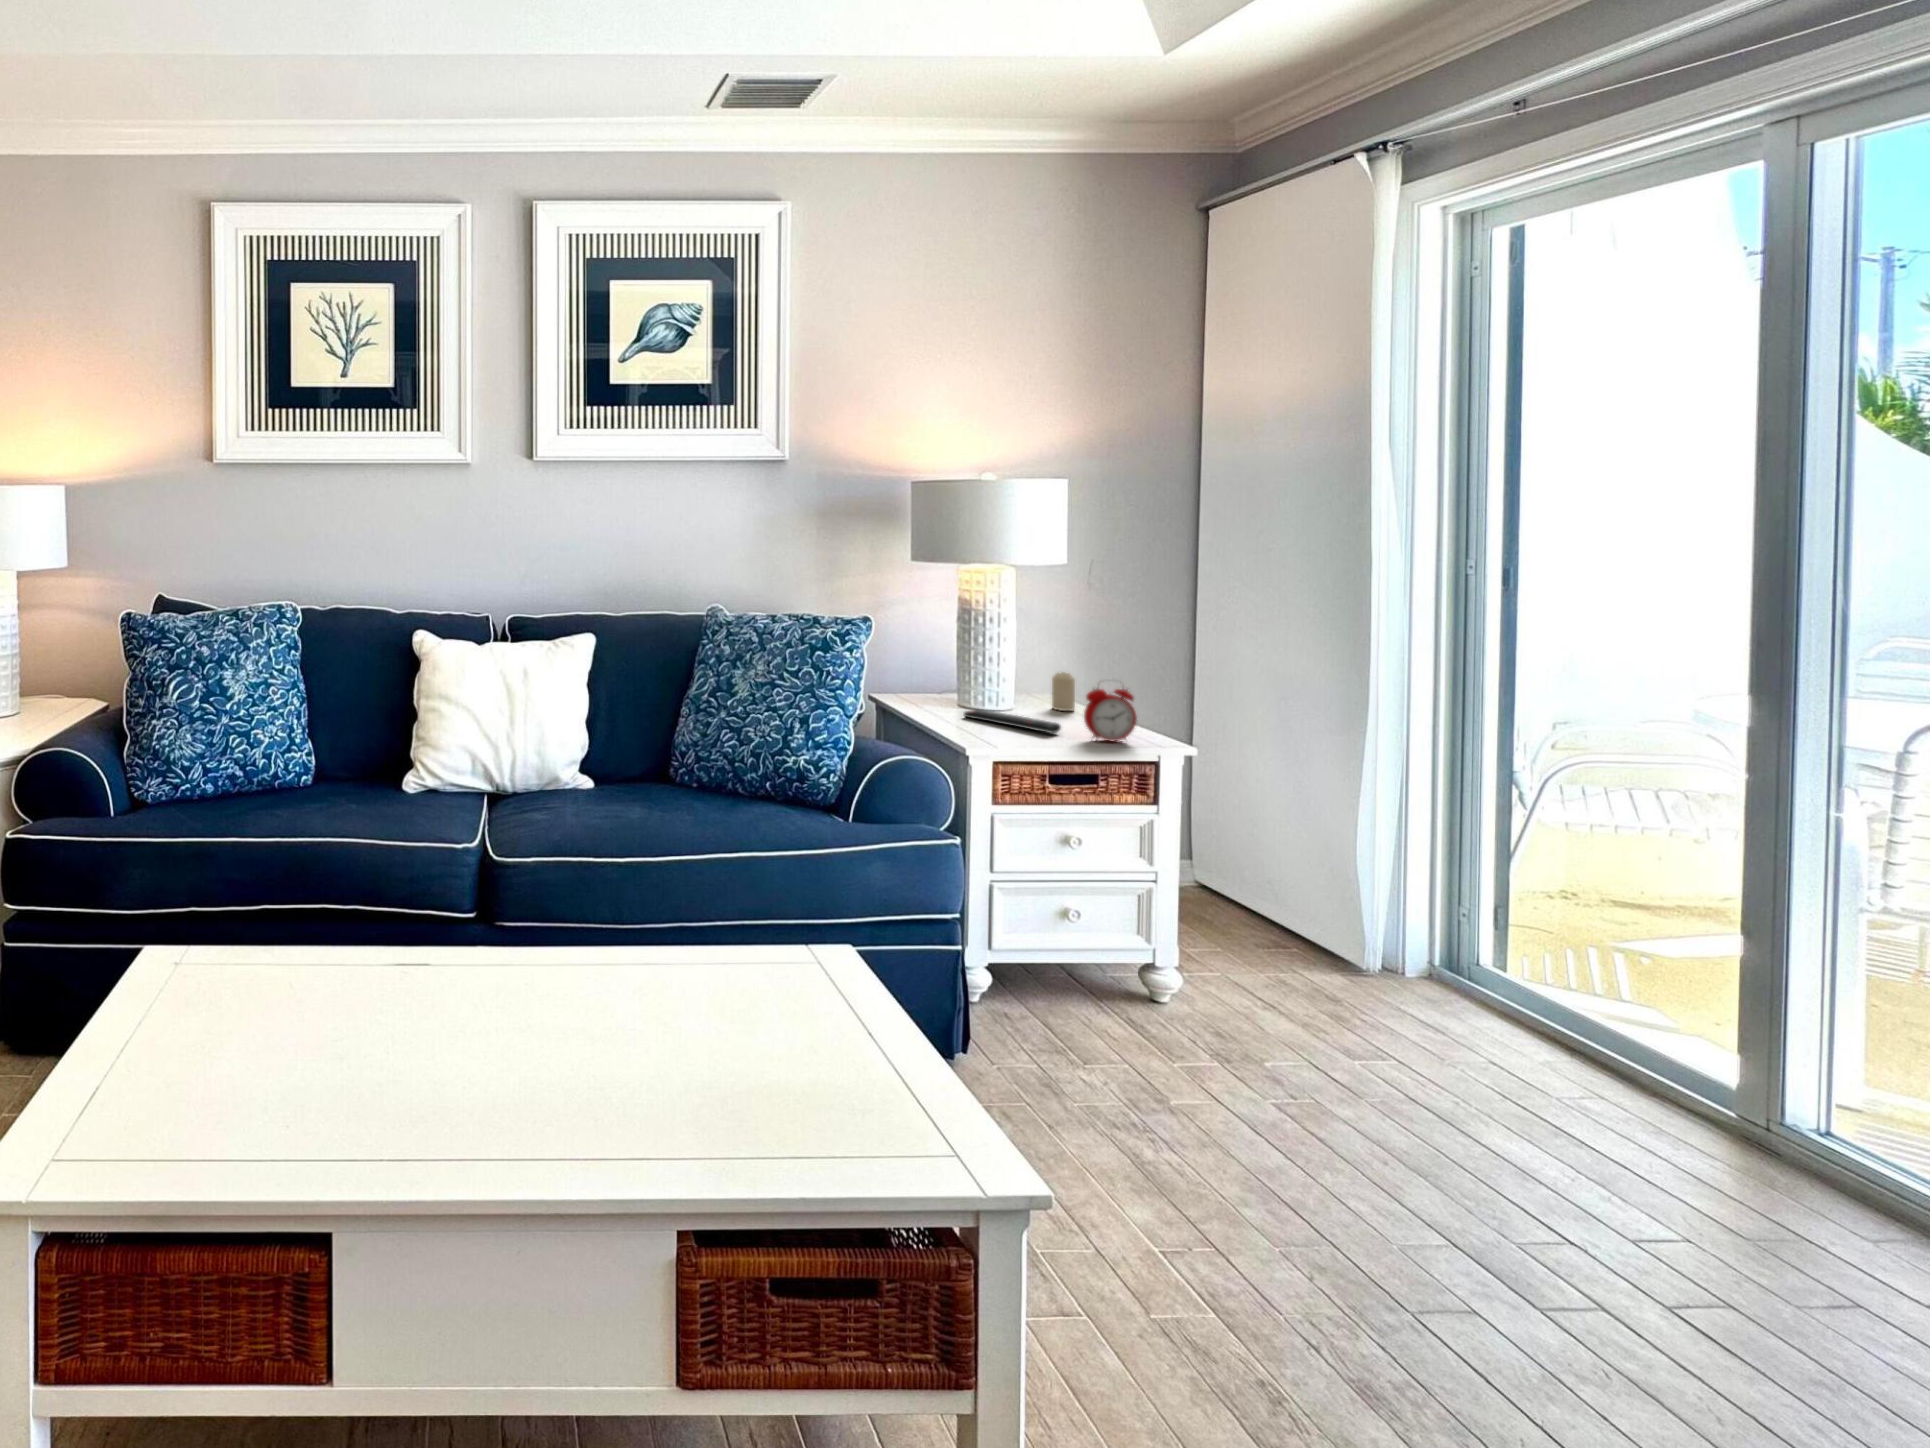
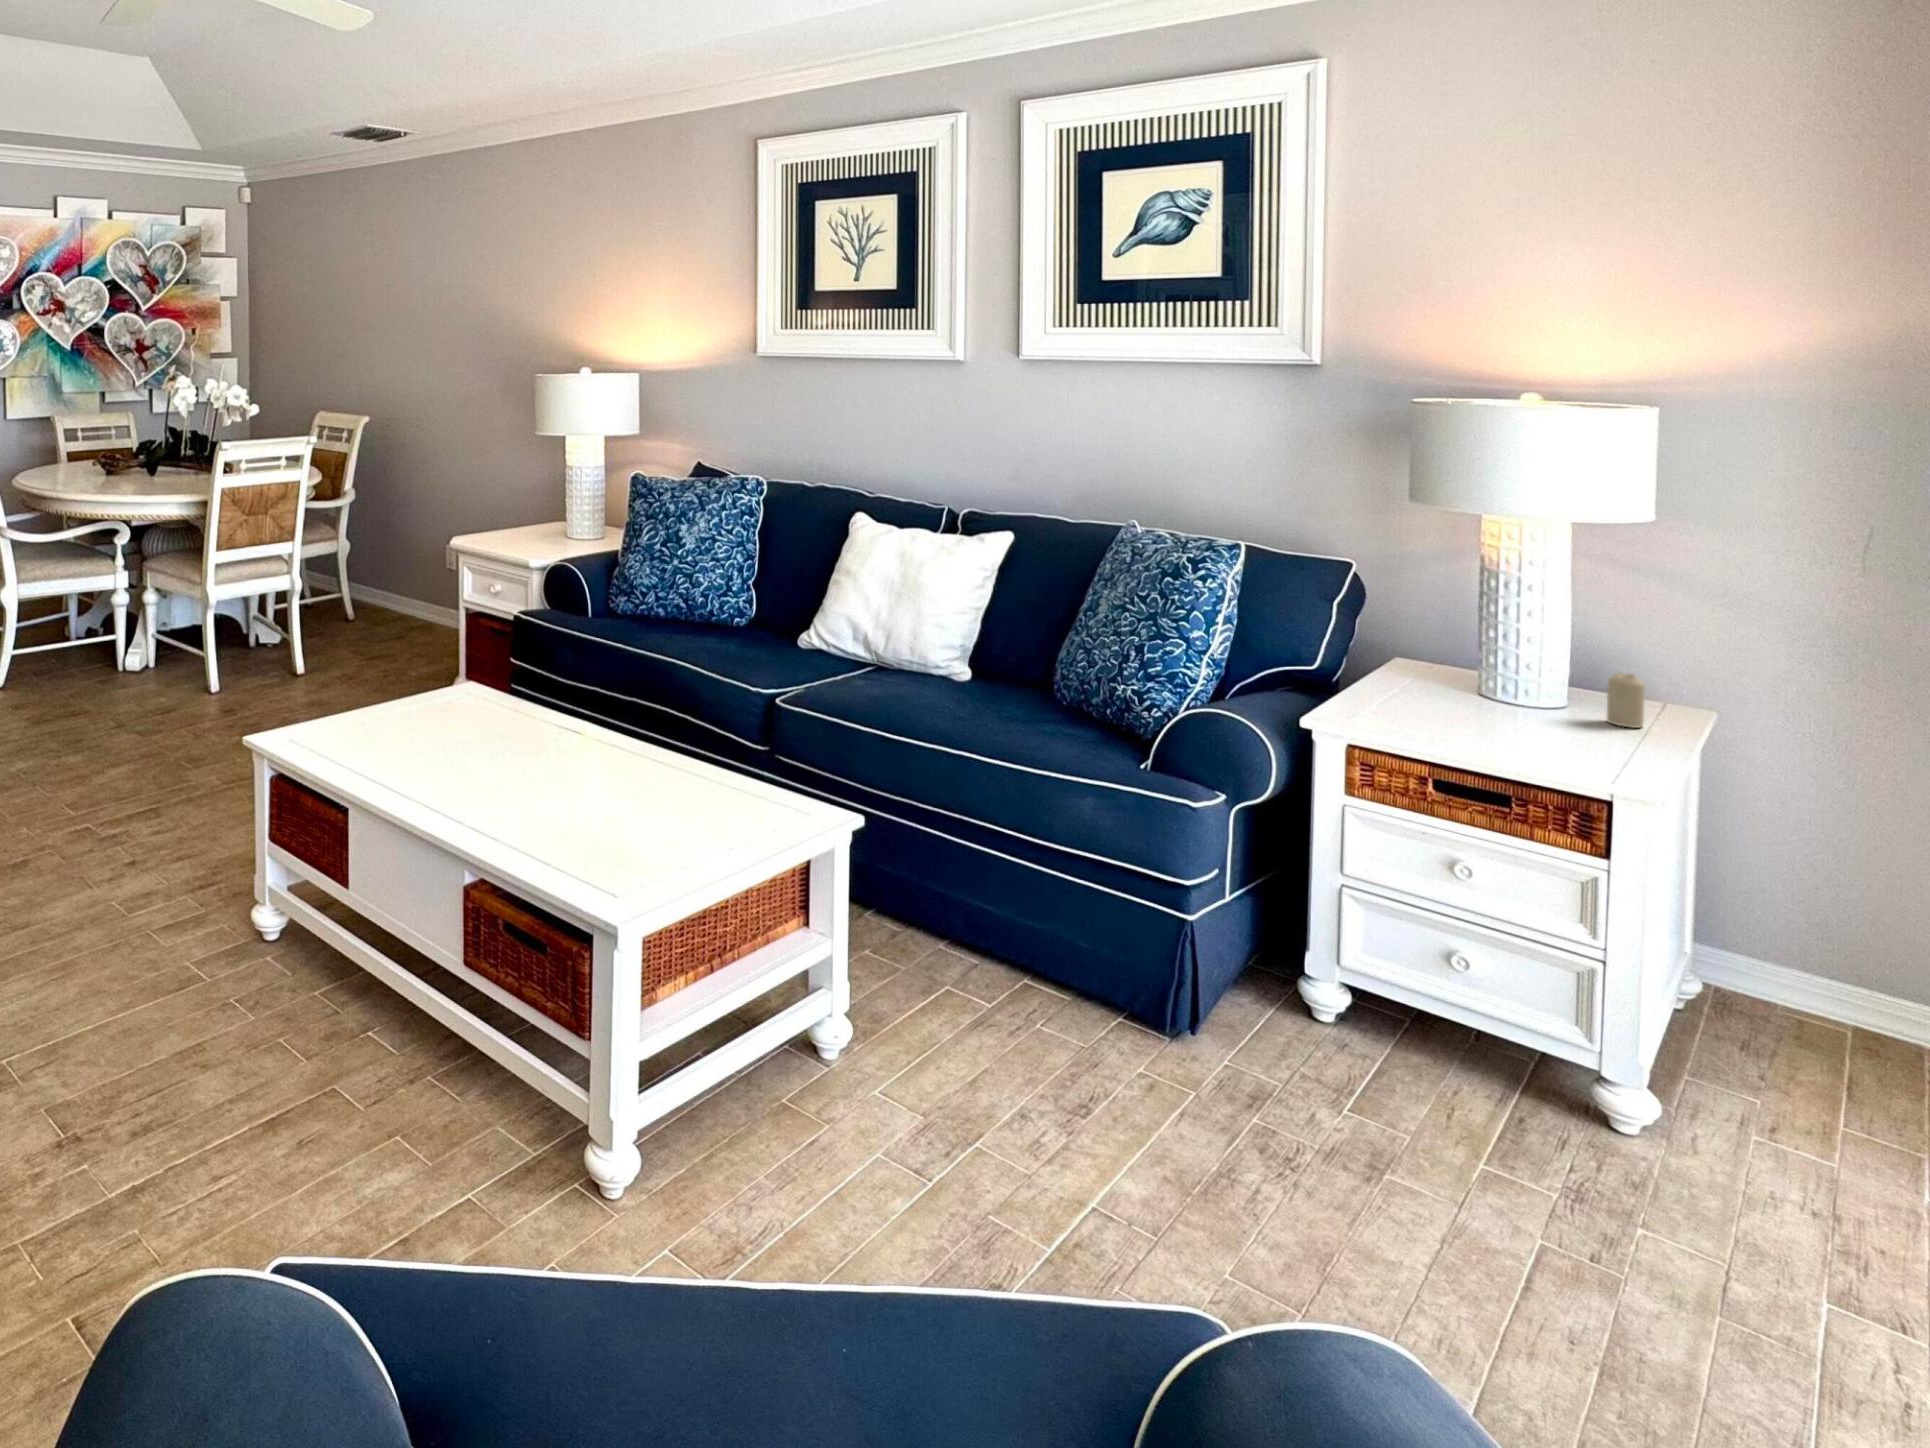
alarm clock: present [1084,682,1137,742] -> none [1519,675,1598,762]
remote control: present [964,709,1061,733] -> none [1426,692,1513,734]

